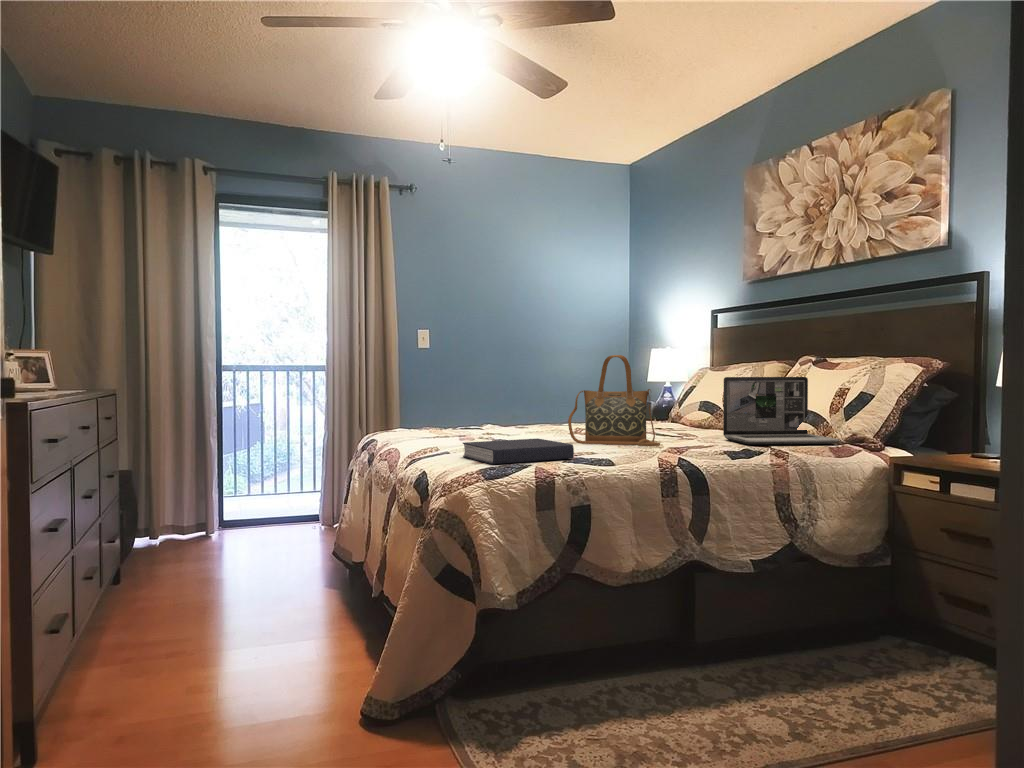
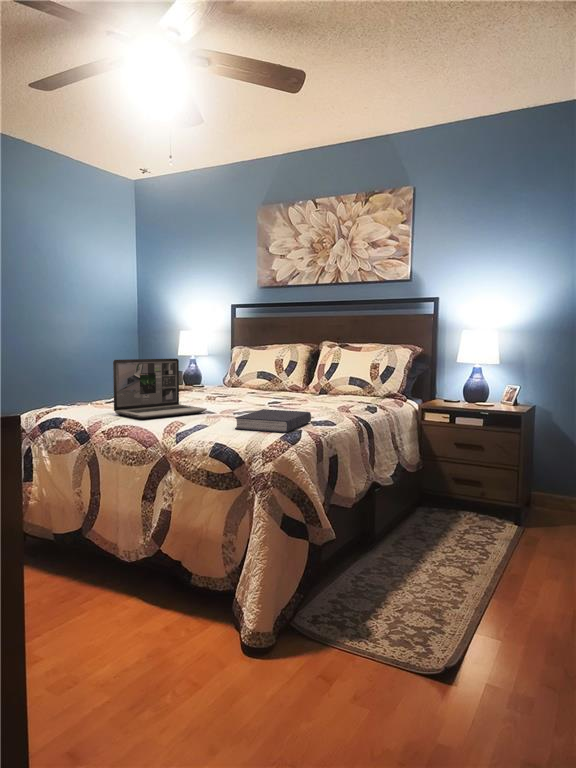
handbag: present [568,355,660,446] -> none [242,343,311,410]
laptop: present [723,377,839,445] -> present [113,359,207,419]

